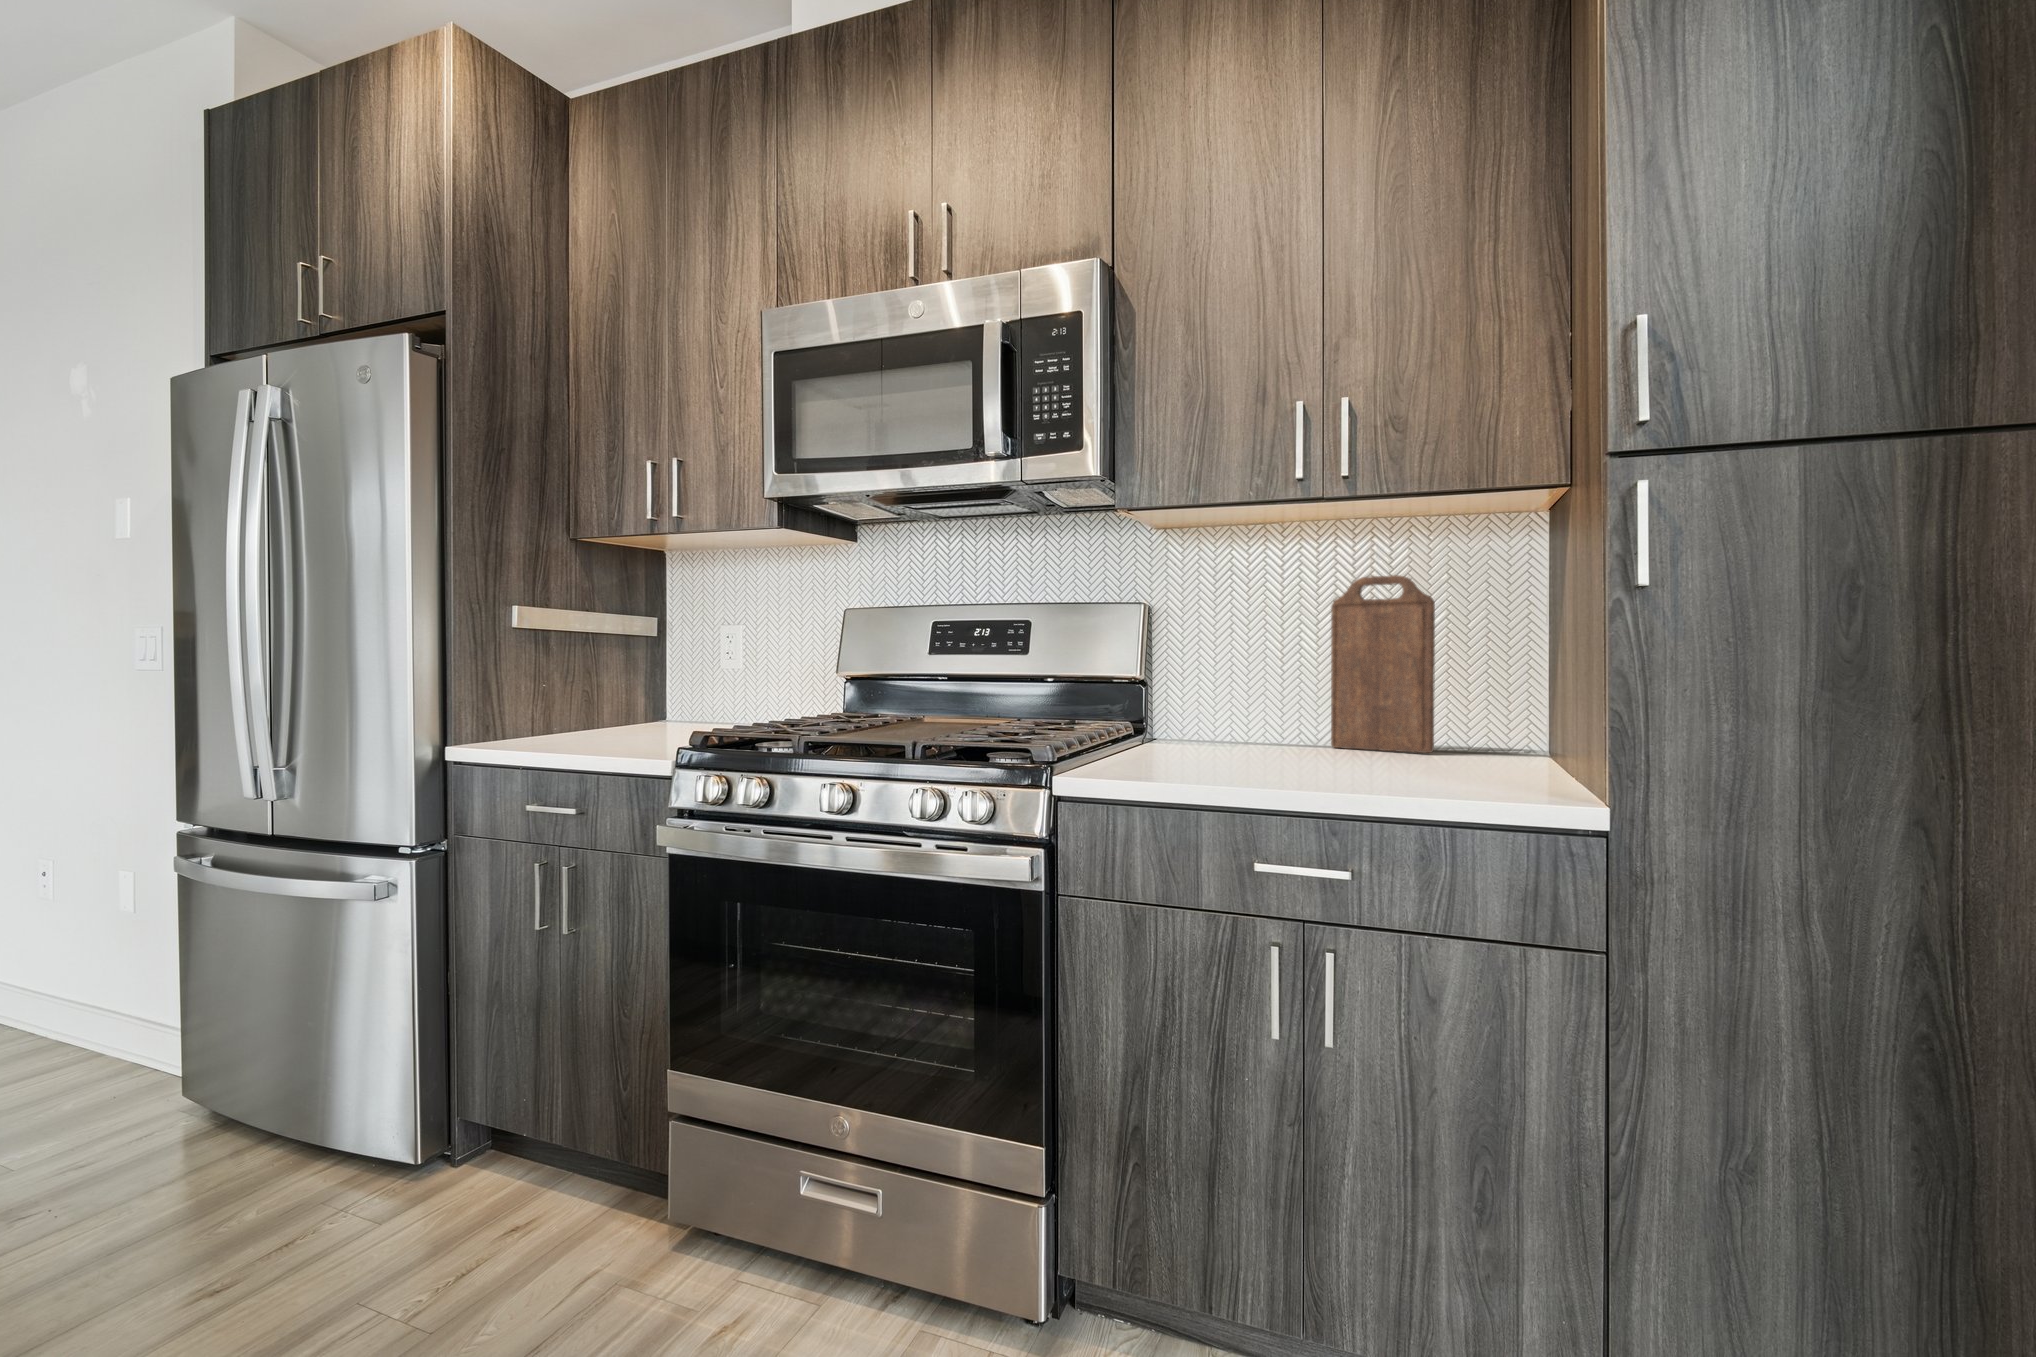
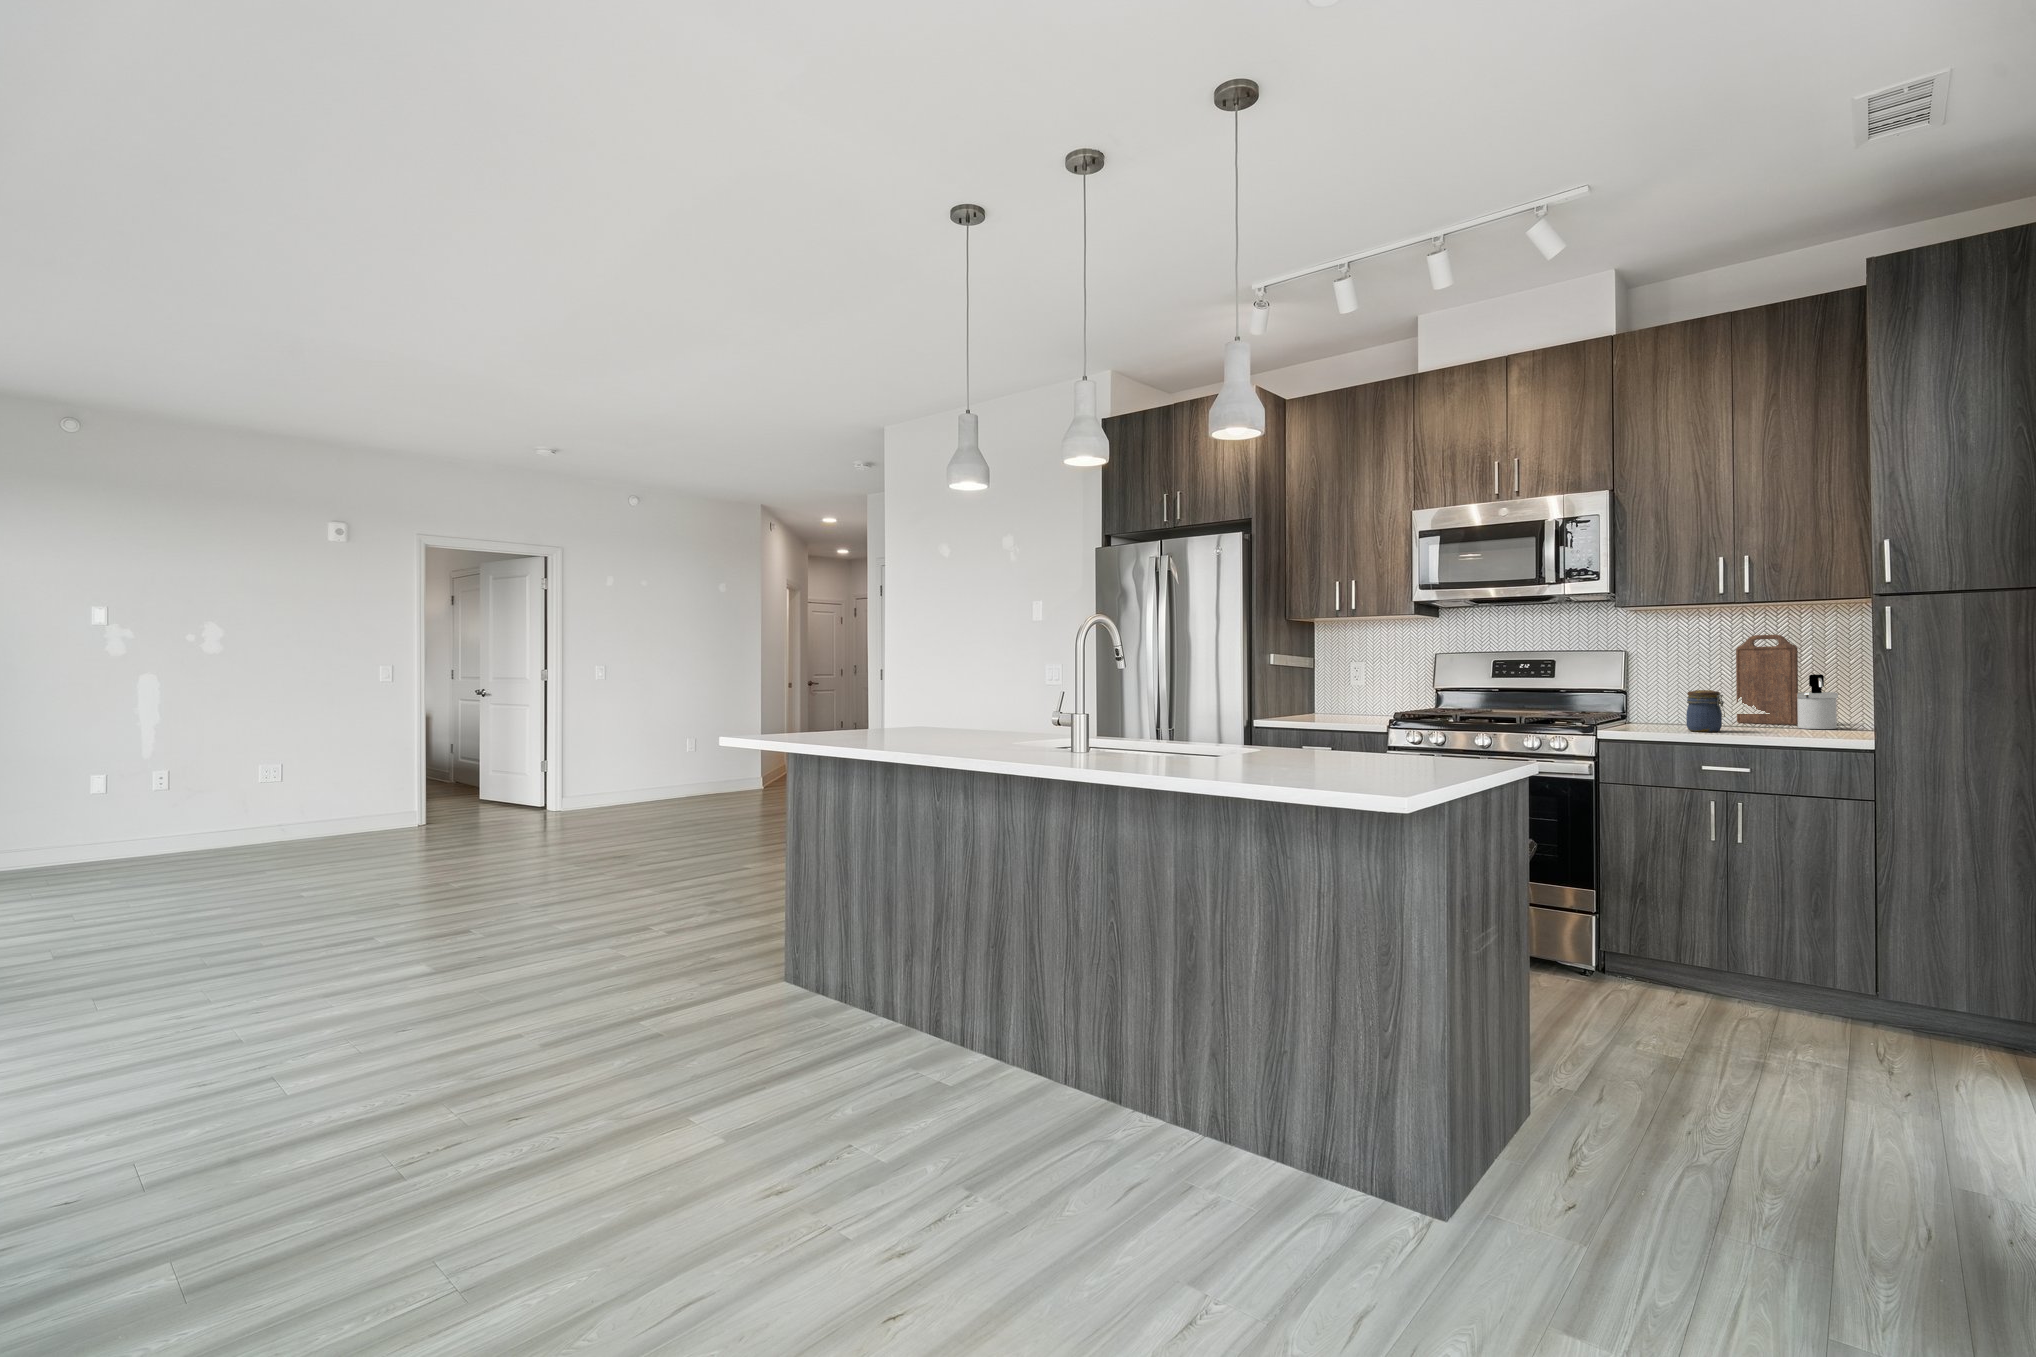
soap dispenser: none [1434,653,1508,766] -> present [1796,674,1838,729]
jar: none [1233,684,1306,776] -> present [1686,690,1725,732]

